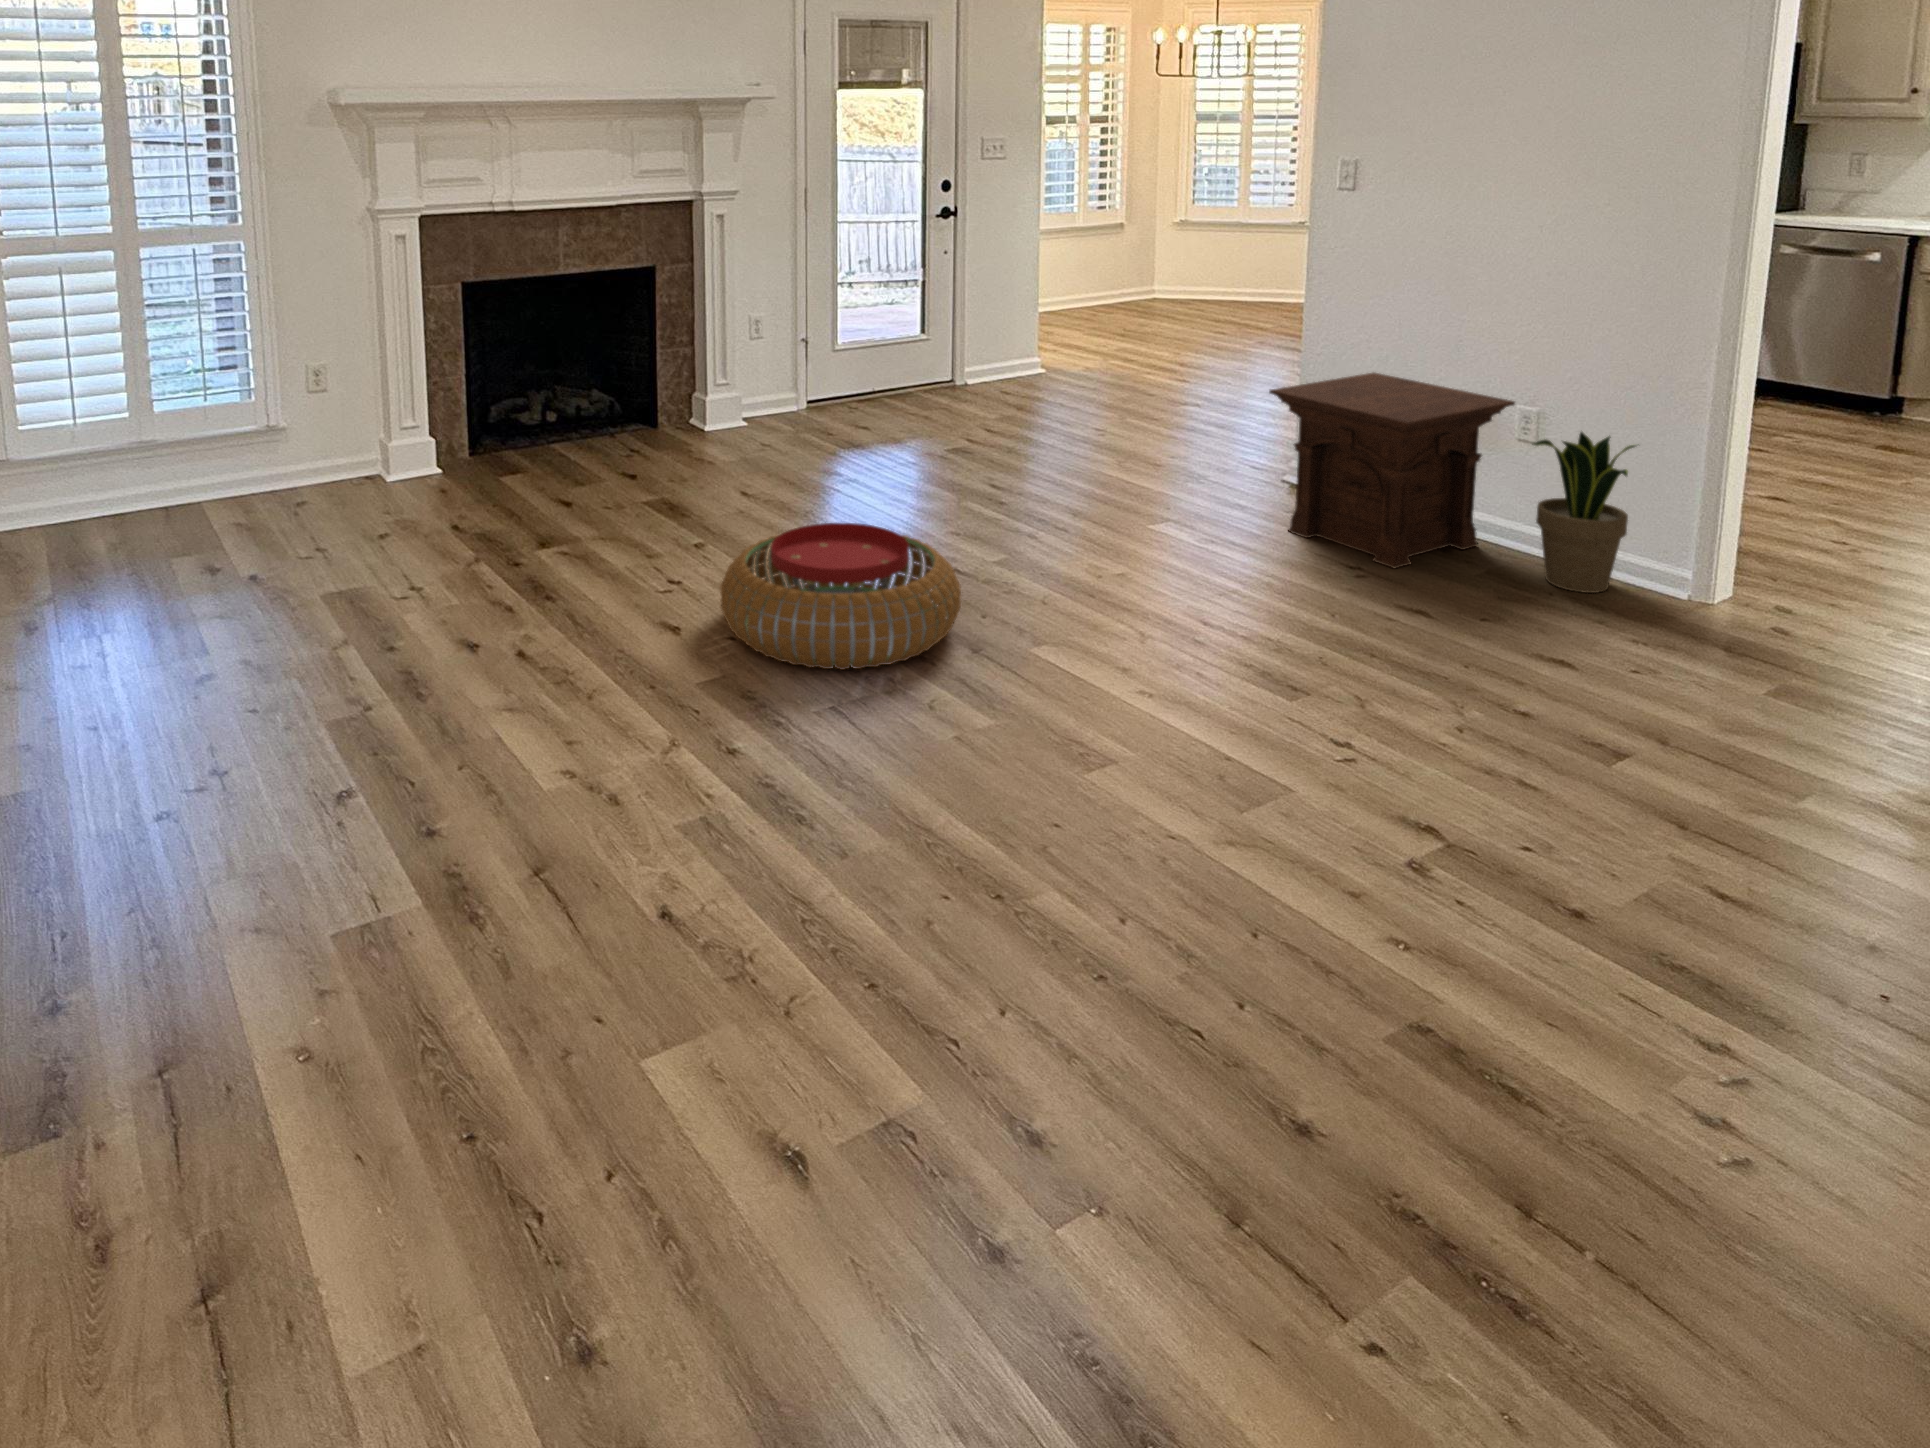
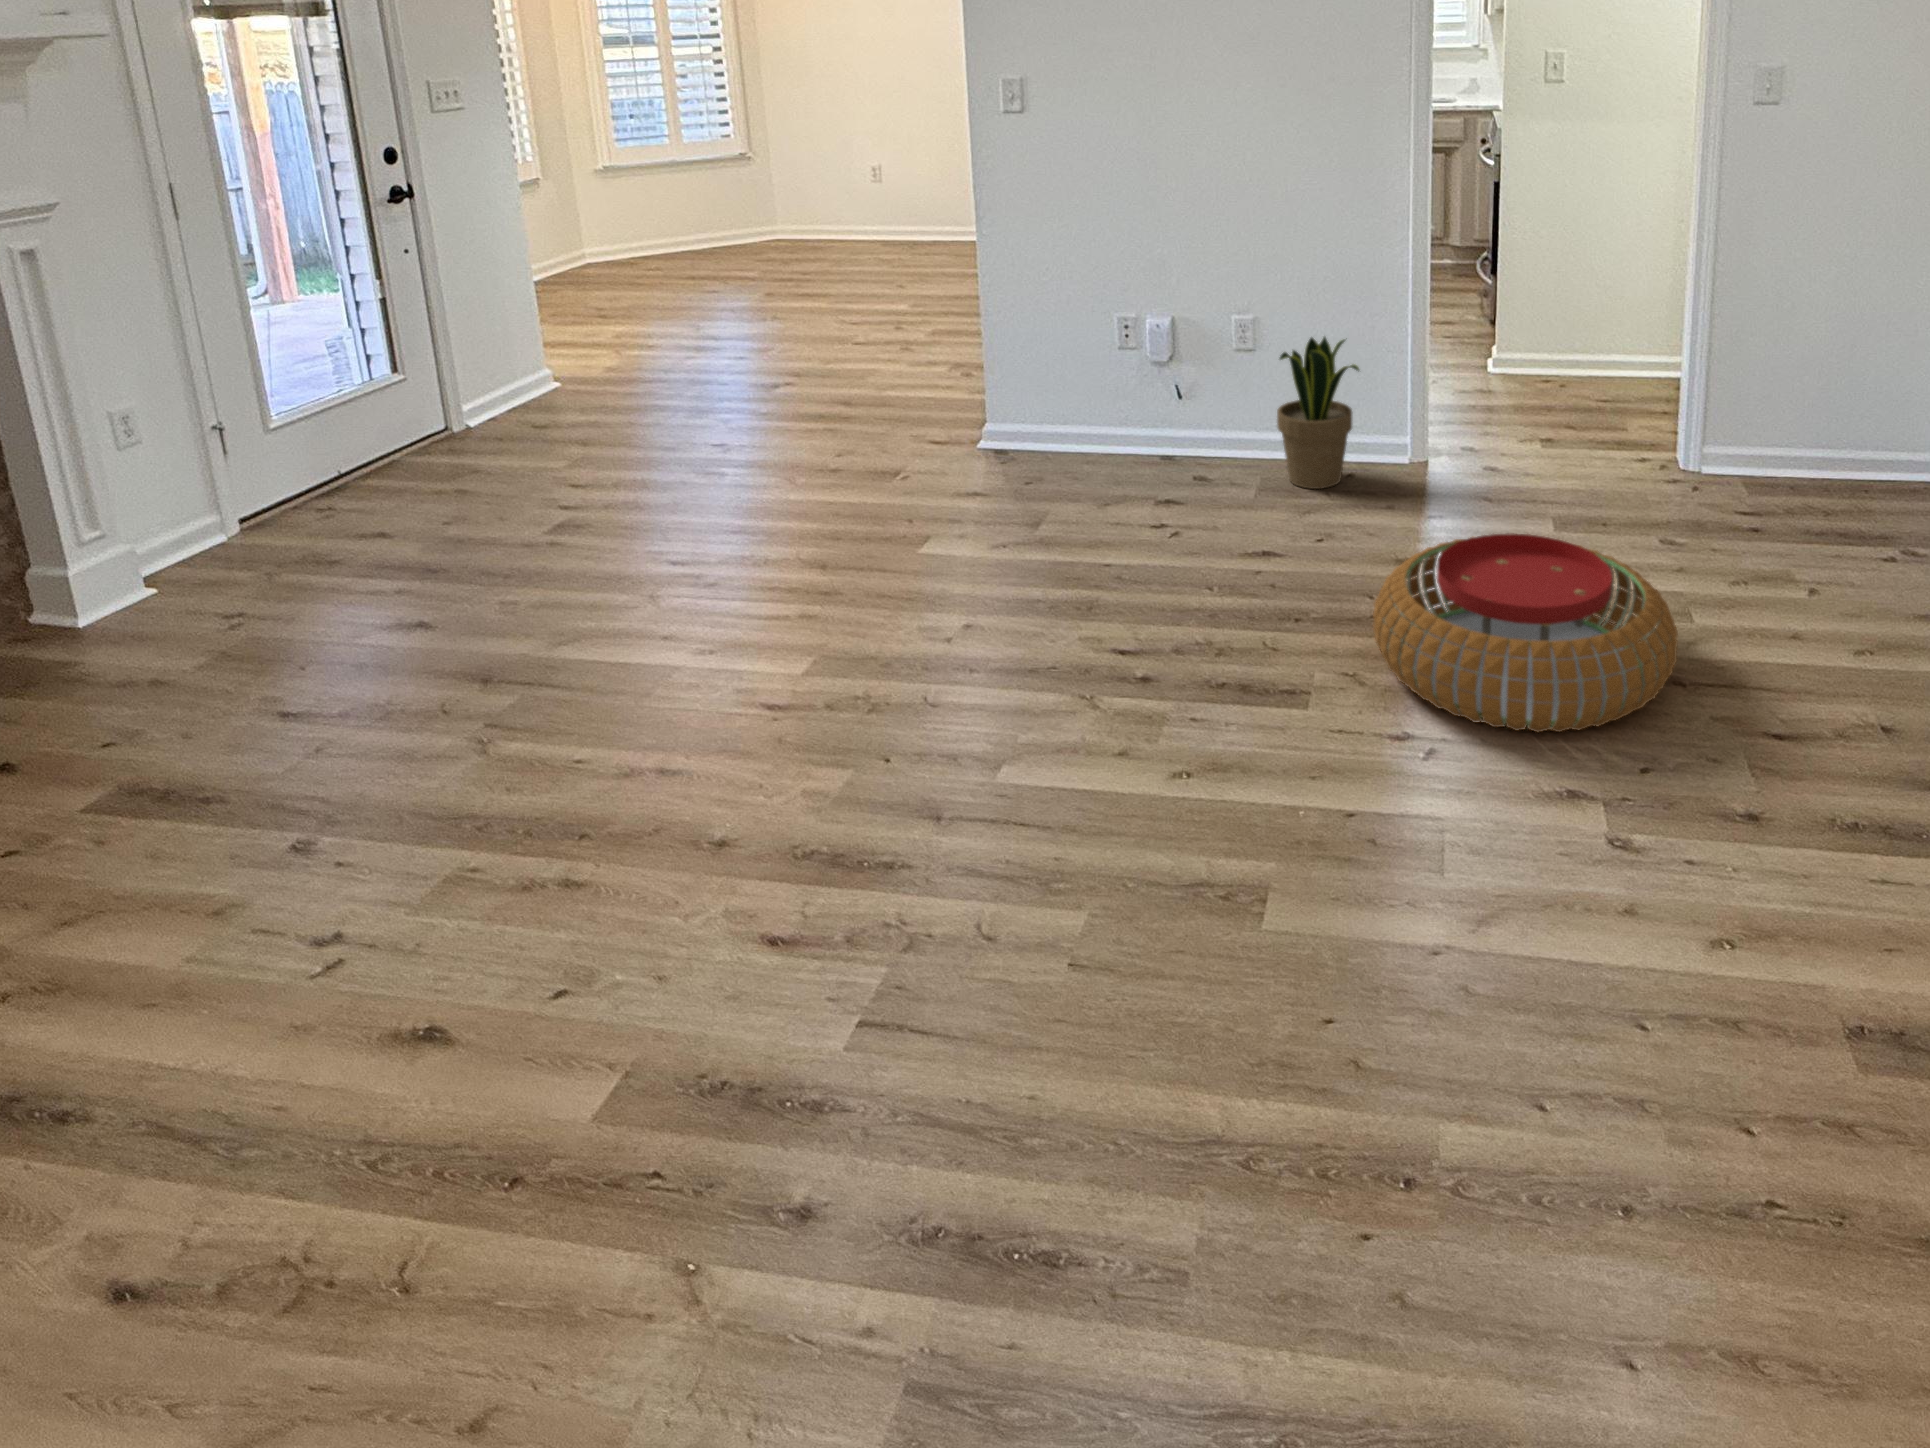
side table: present [1269,373,1515,568] -> none [1015,315,1227,517]
pouf: present [720,523,961,670] -> present [1373,534,1678,732]

